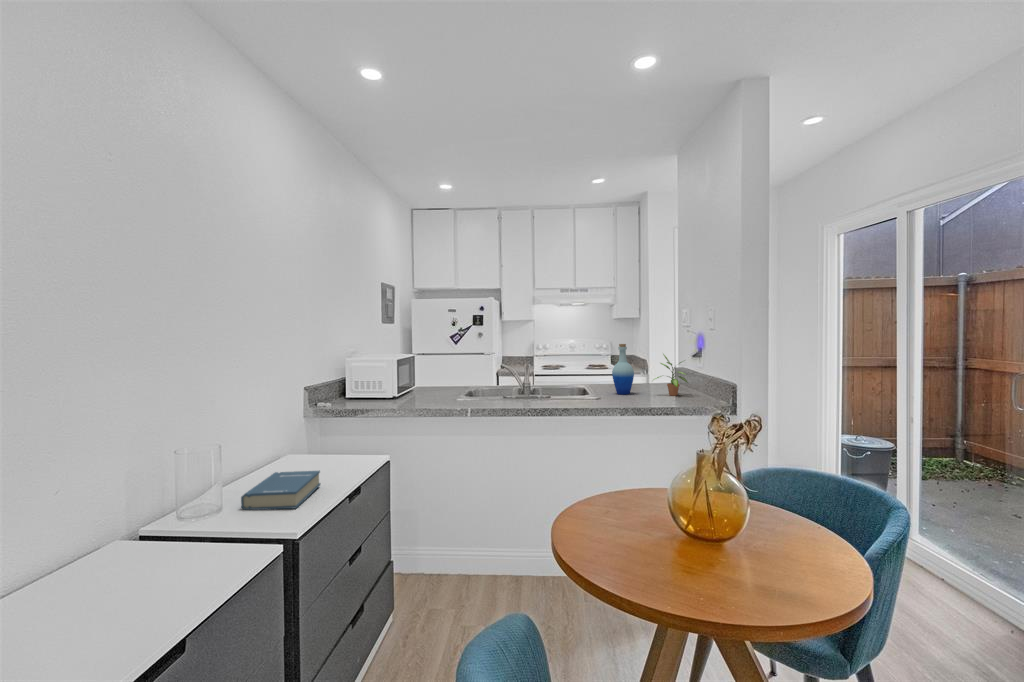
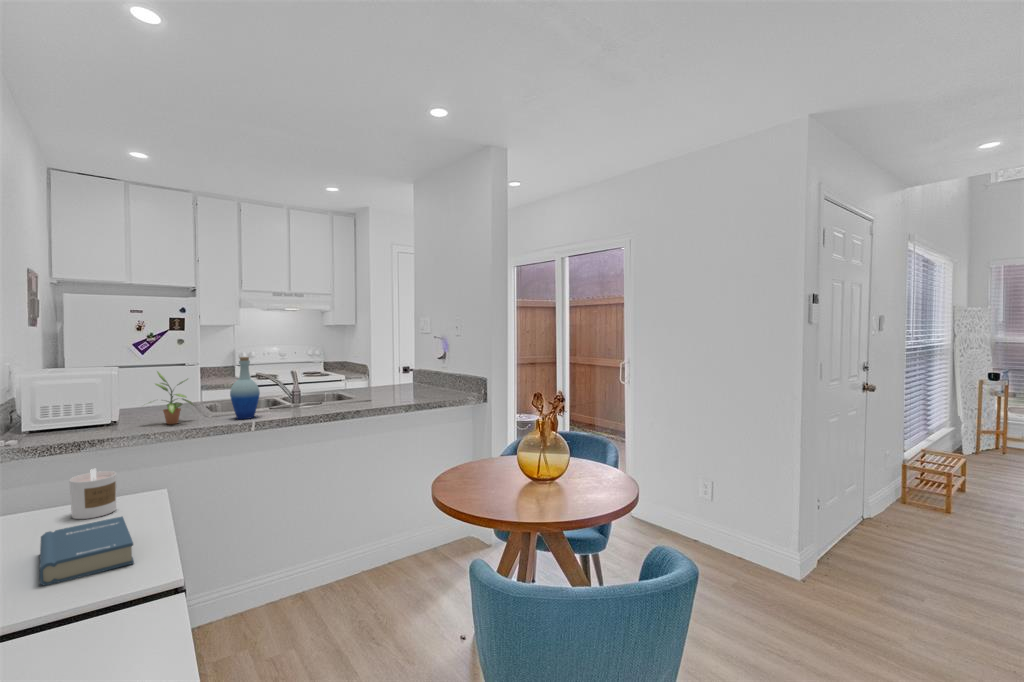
bottle: present [612,344,634,395] -> present [230,357,260,419]
potted plant: present [655,354,688,396] -> present [156,372,193,424]
candle: none [317,431,346,469] -> present [69,469,117,519]

